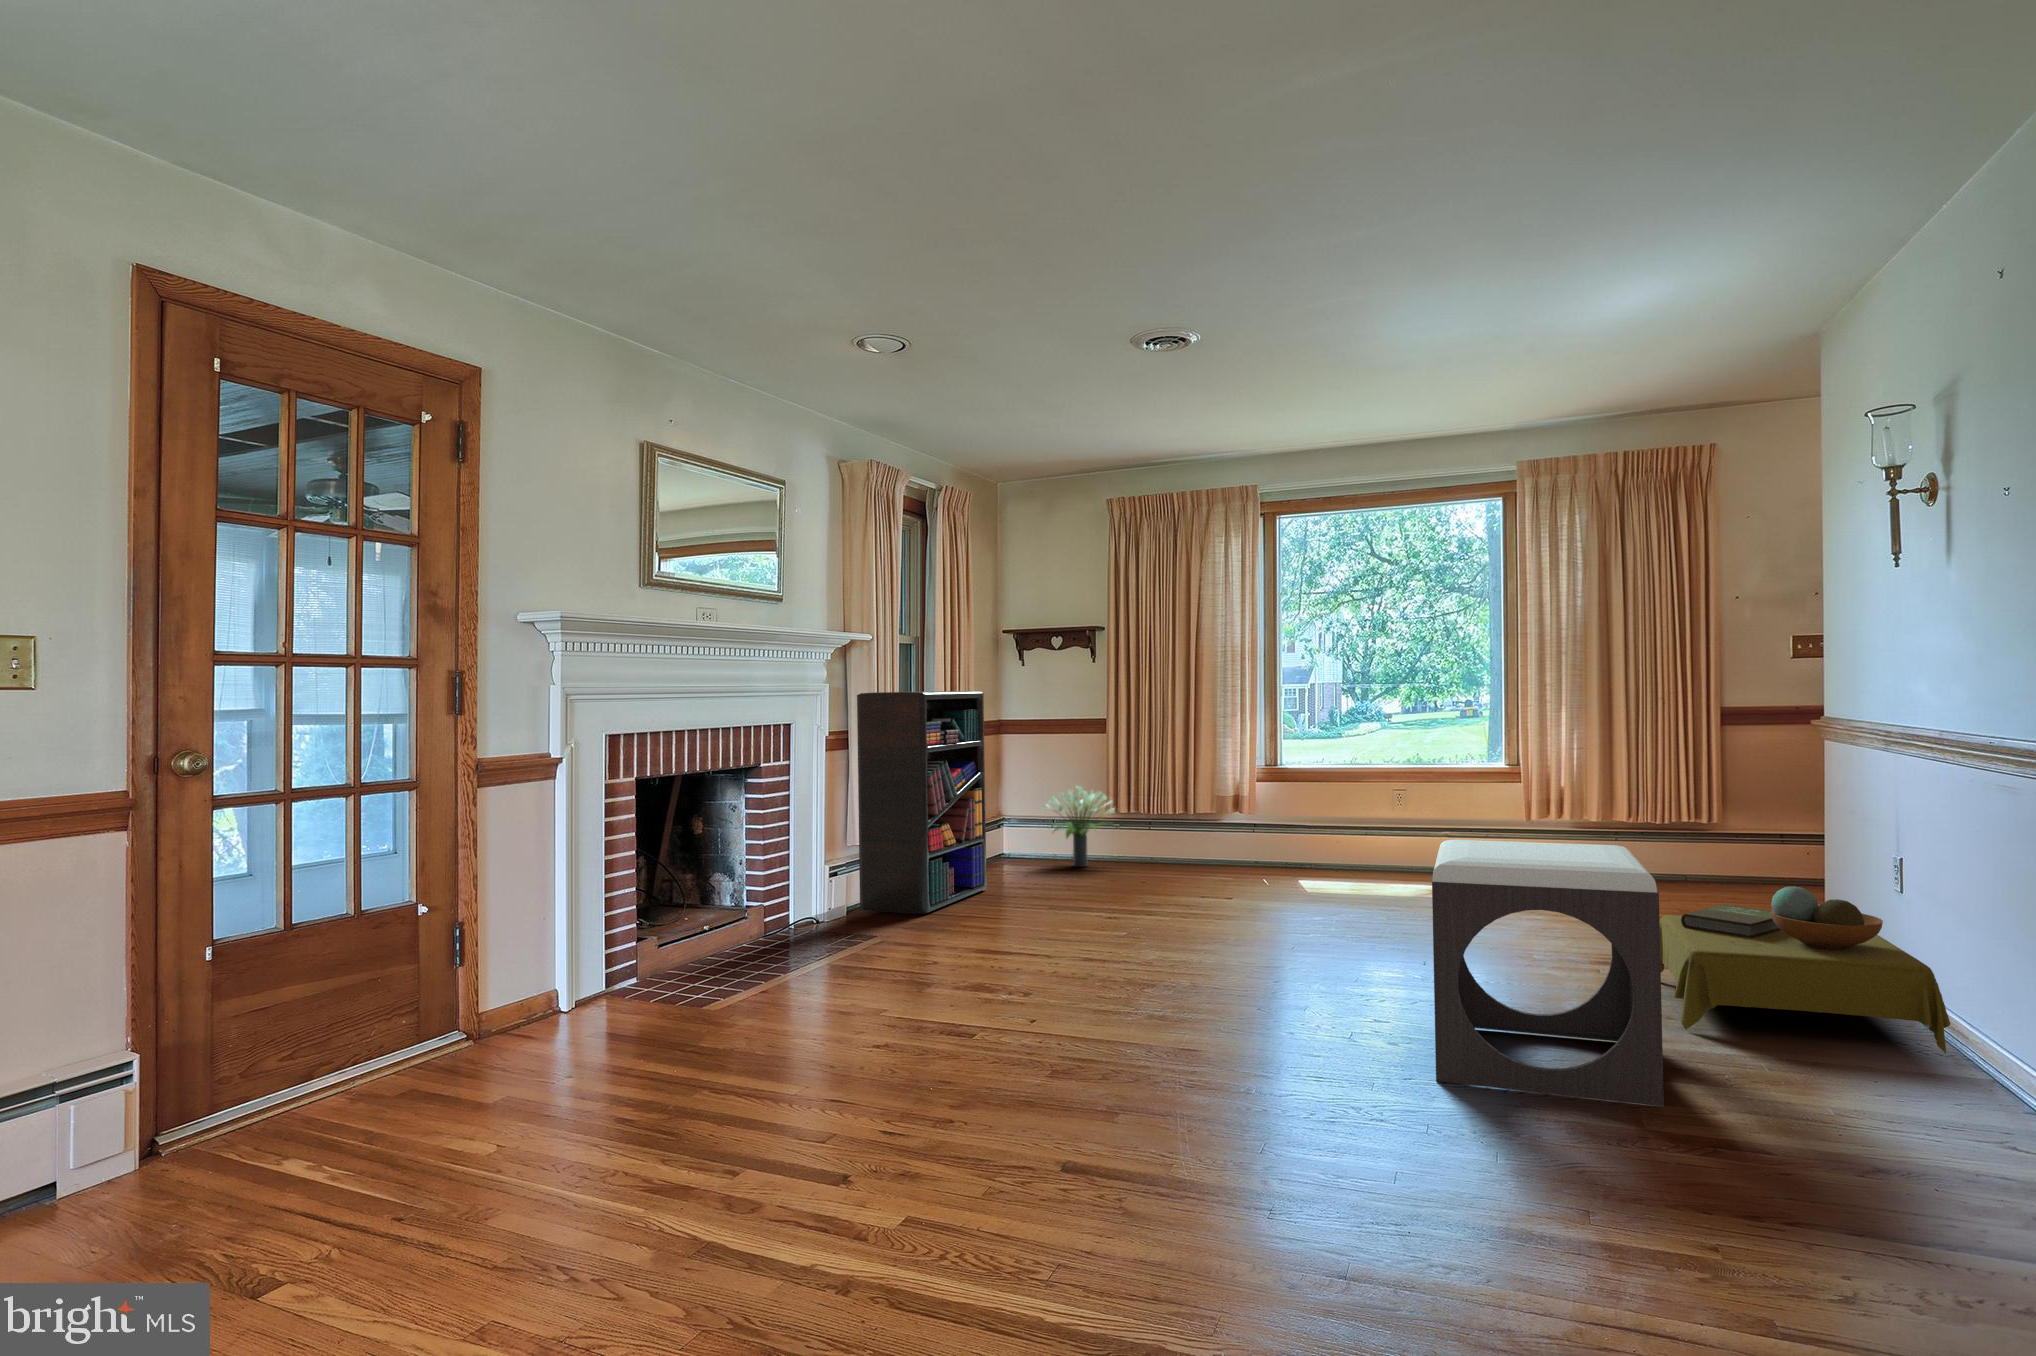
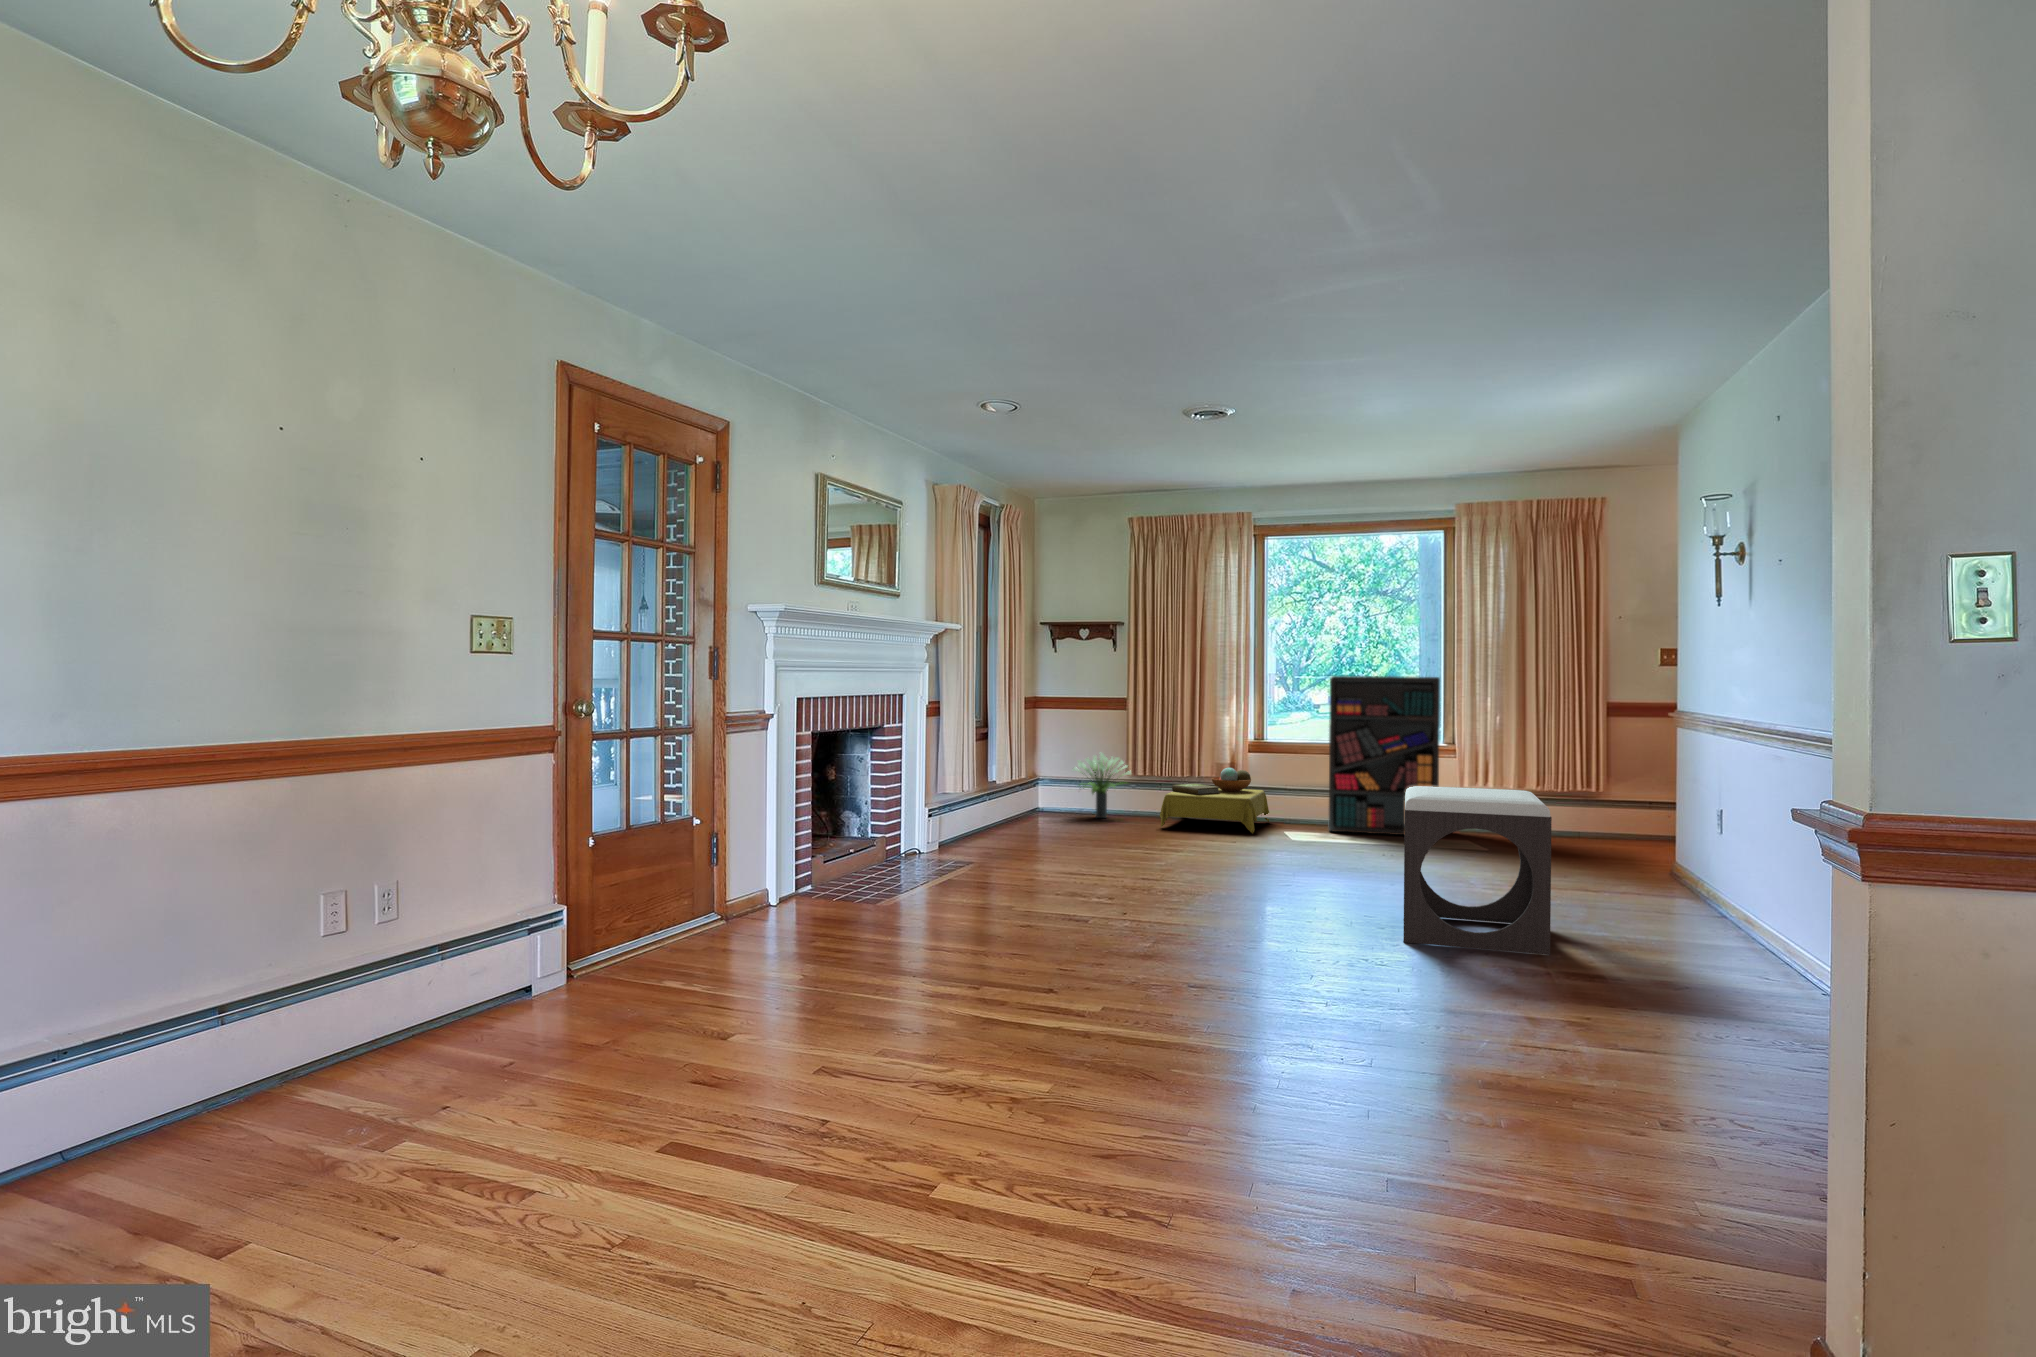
bookshelf: present [857,691,986,914] -> present [1328,676,1440,835]
side table: present [1660,886,1951,1054] -> present [1160,768,1269,833]

